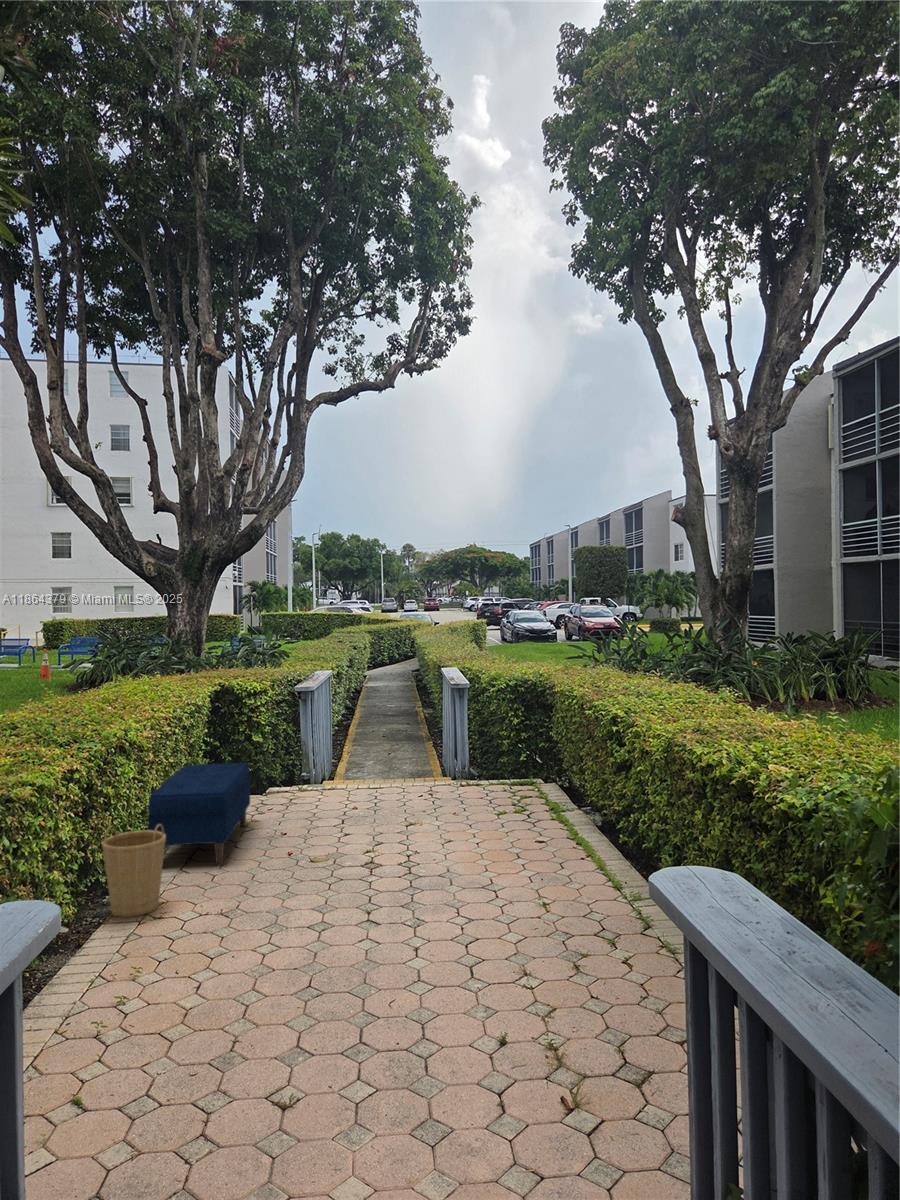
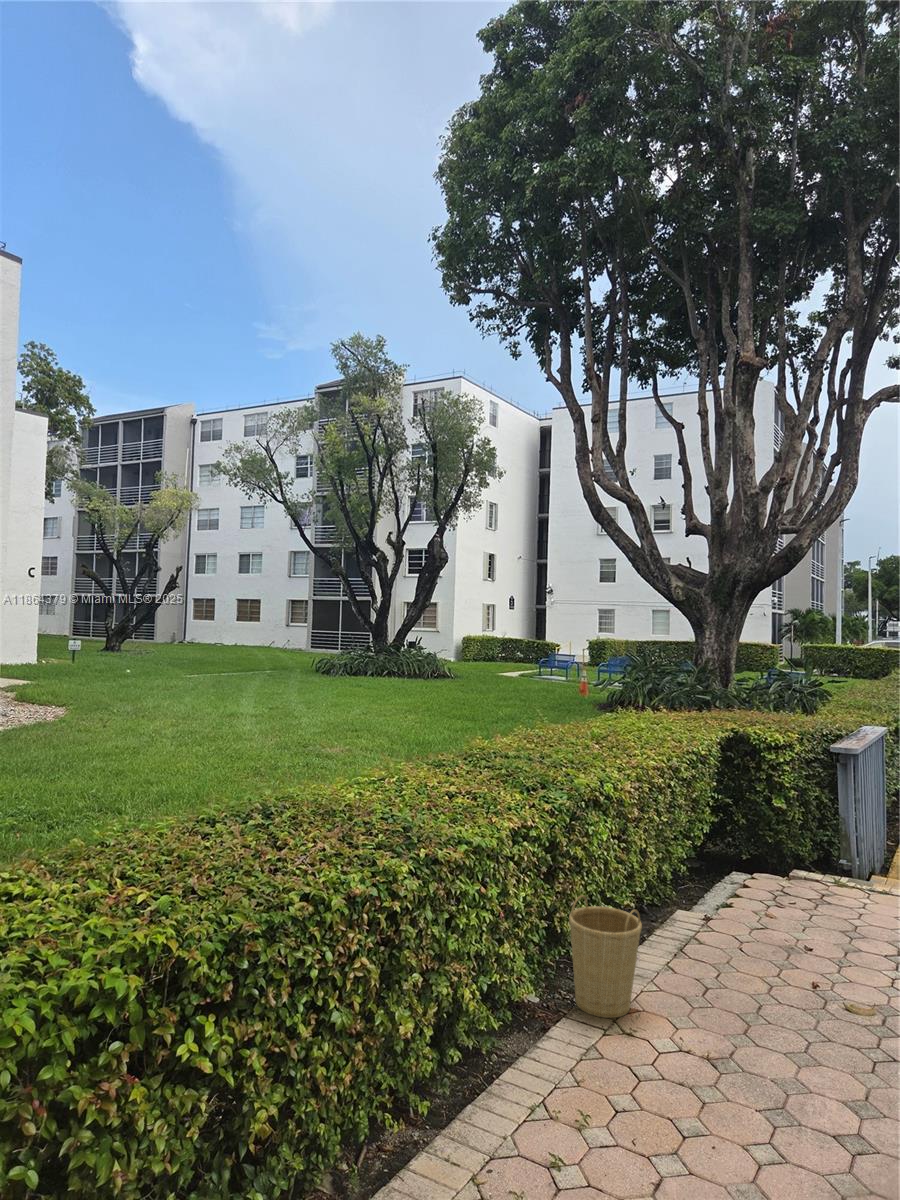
bench: present [148,763,250,866] -> none [630,825,763,972]

